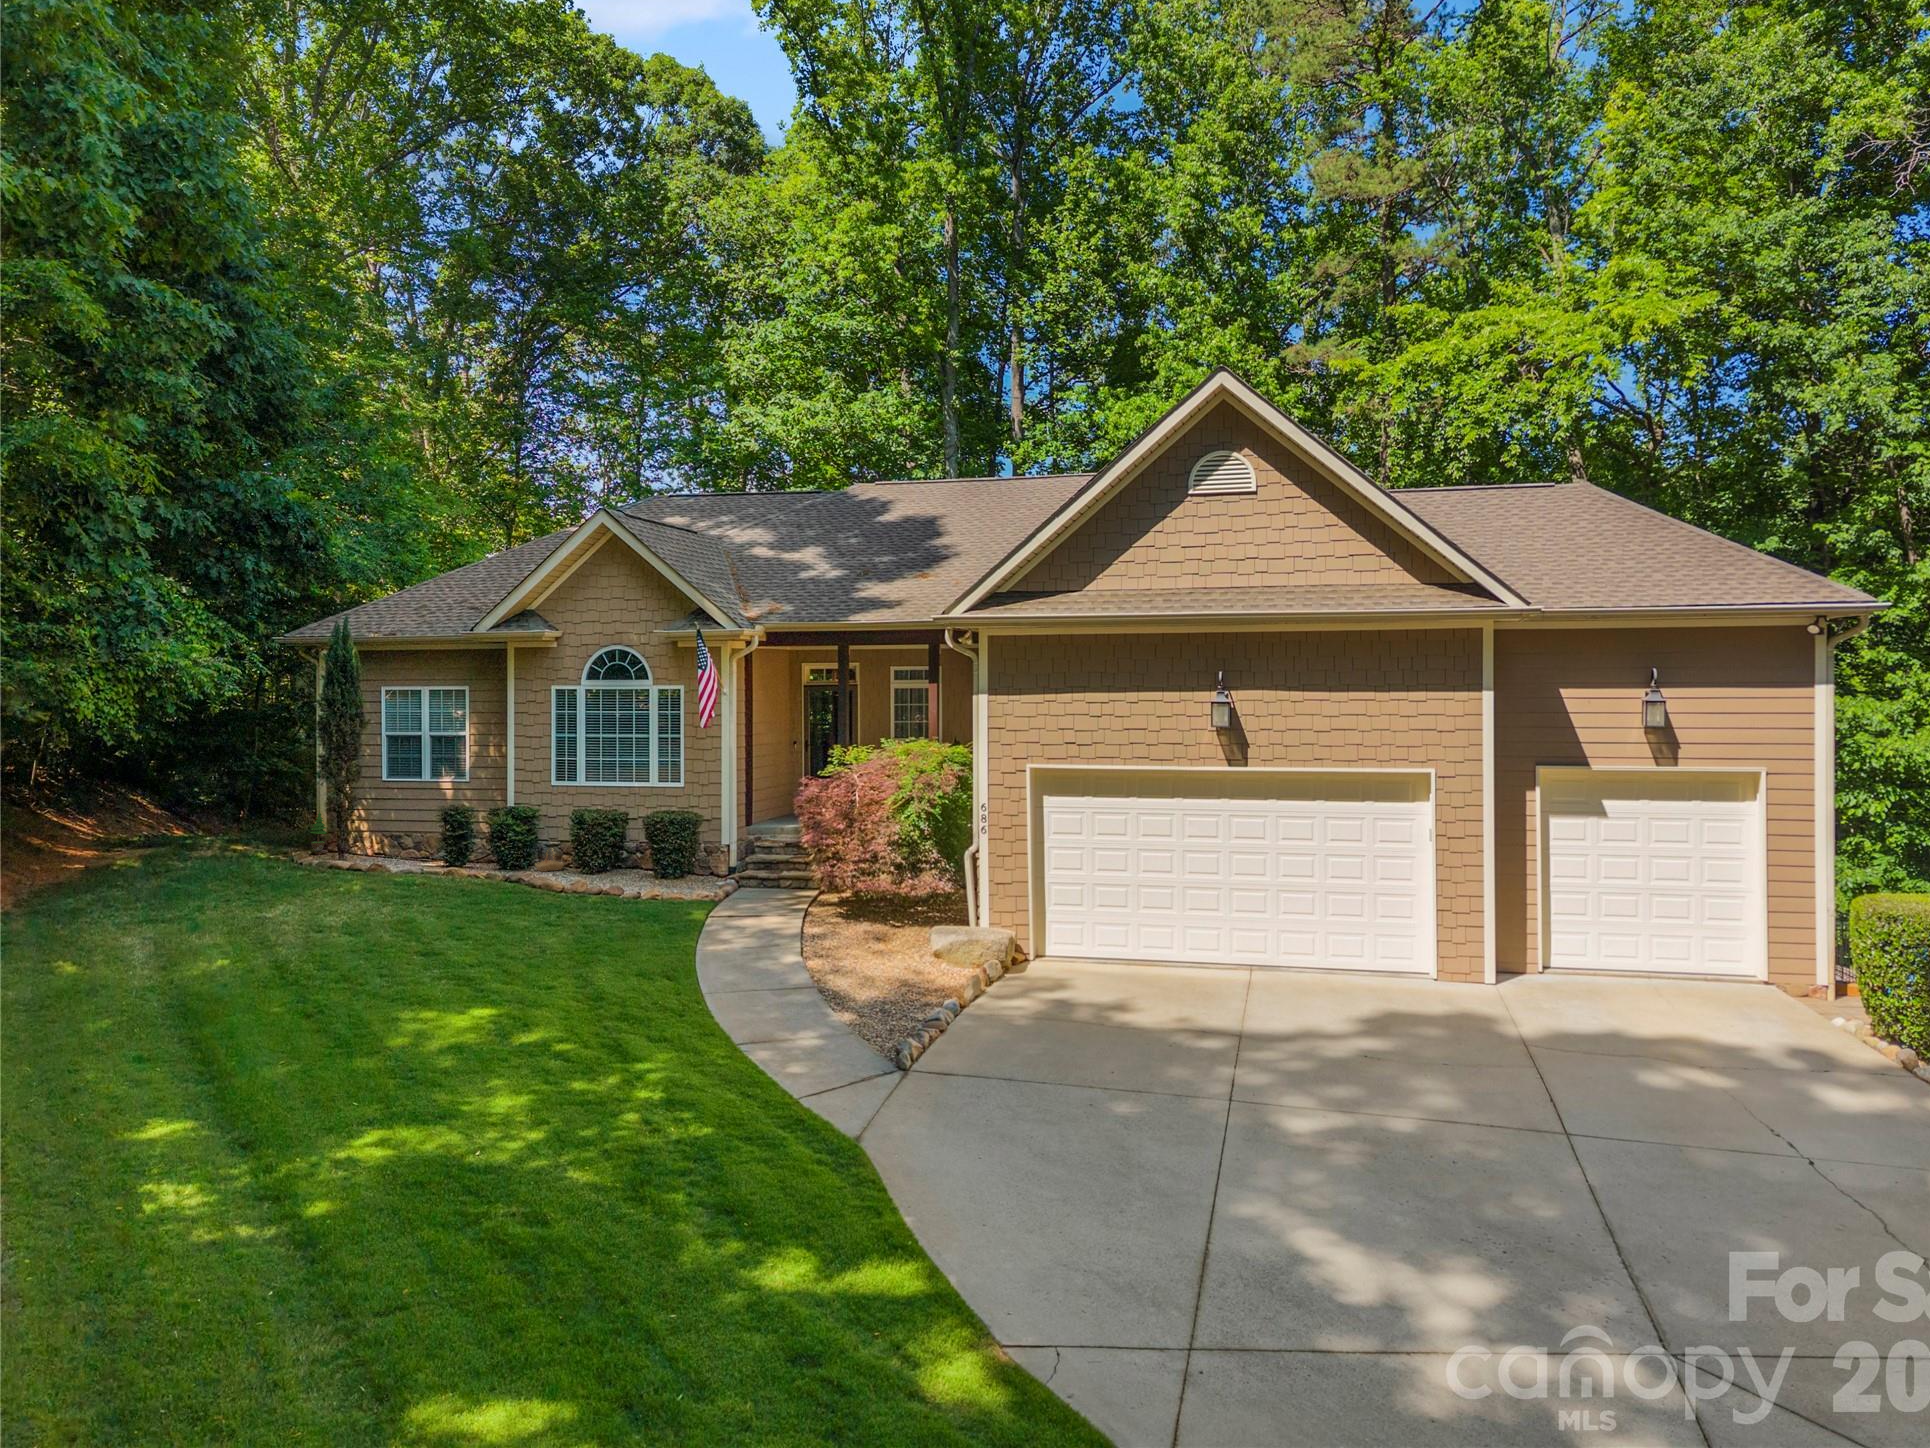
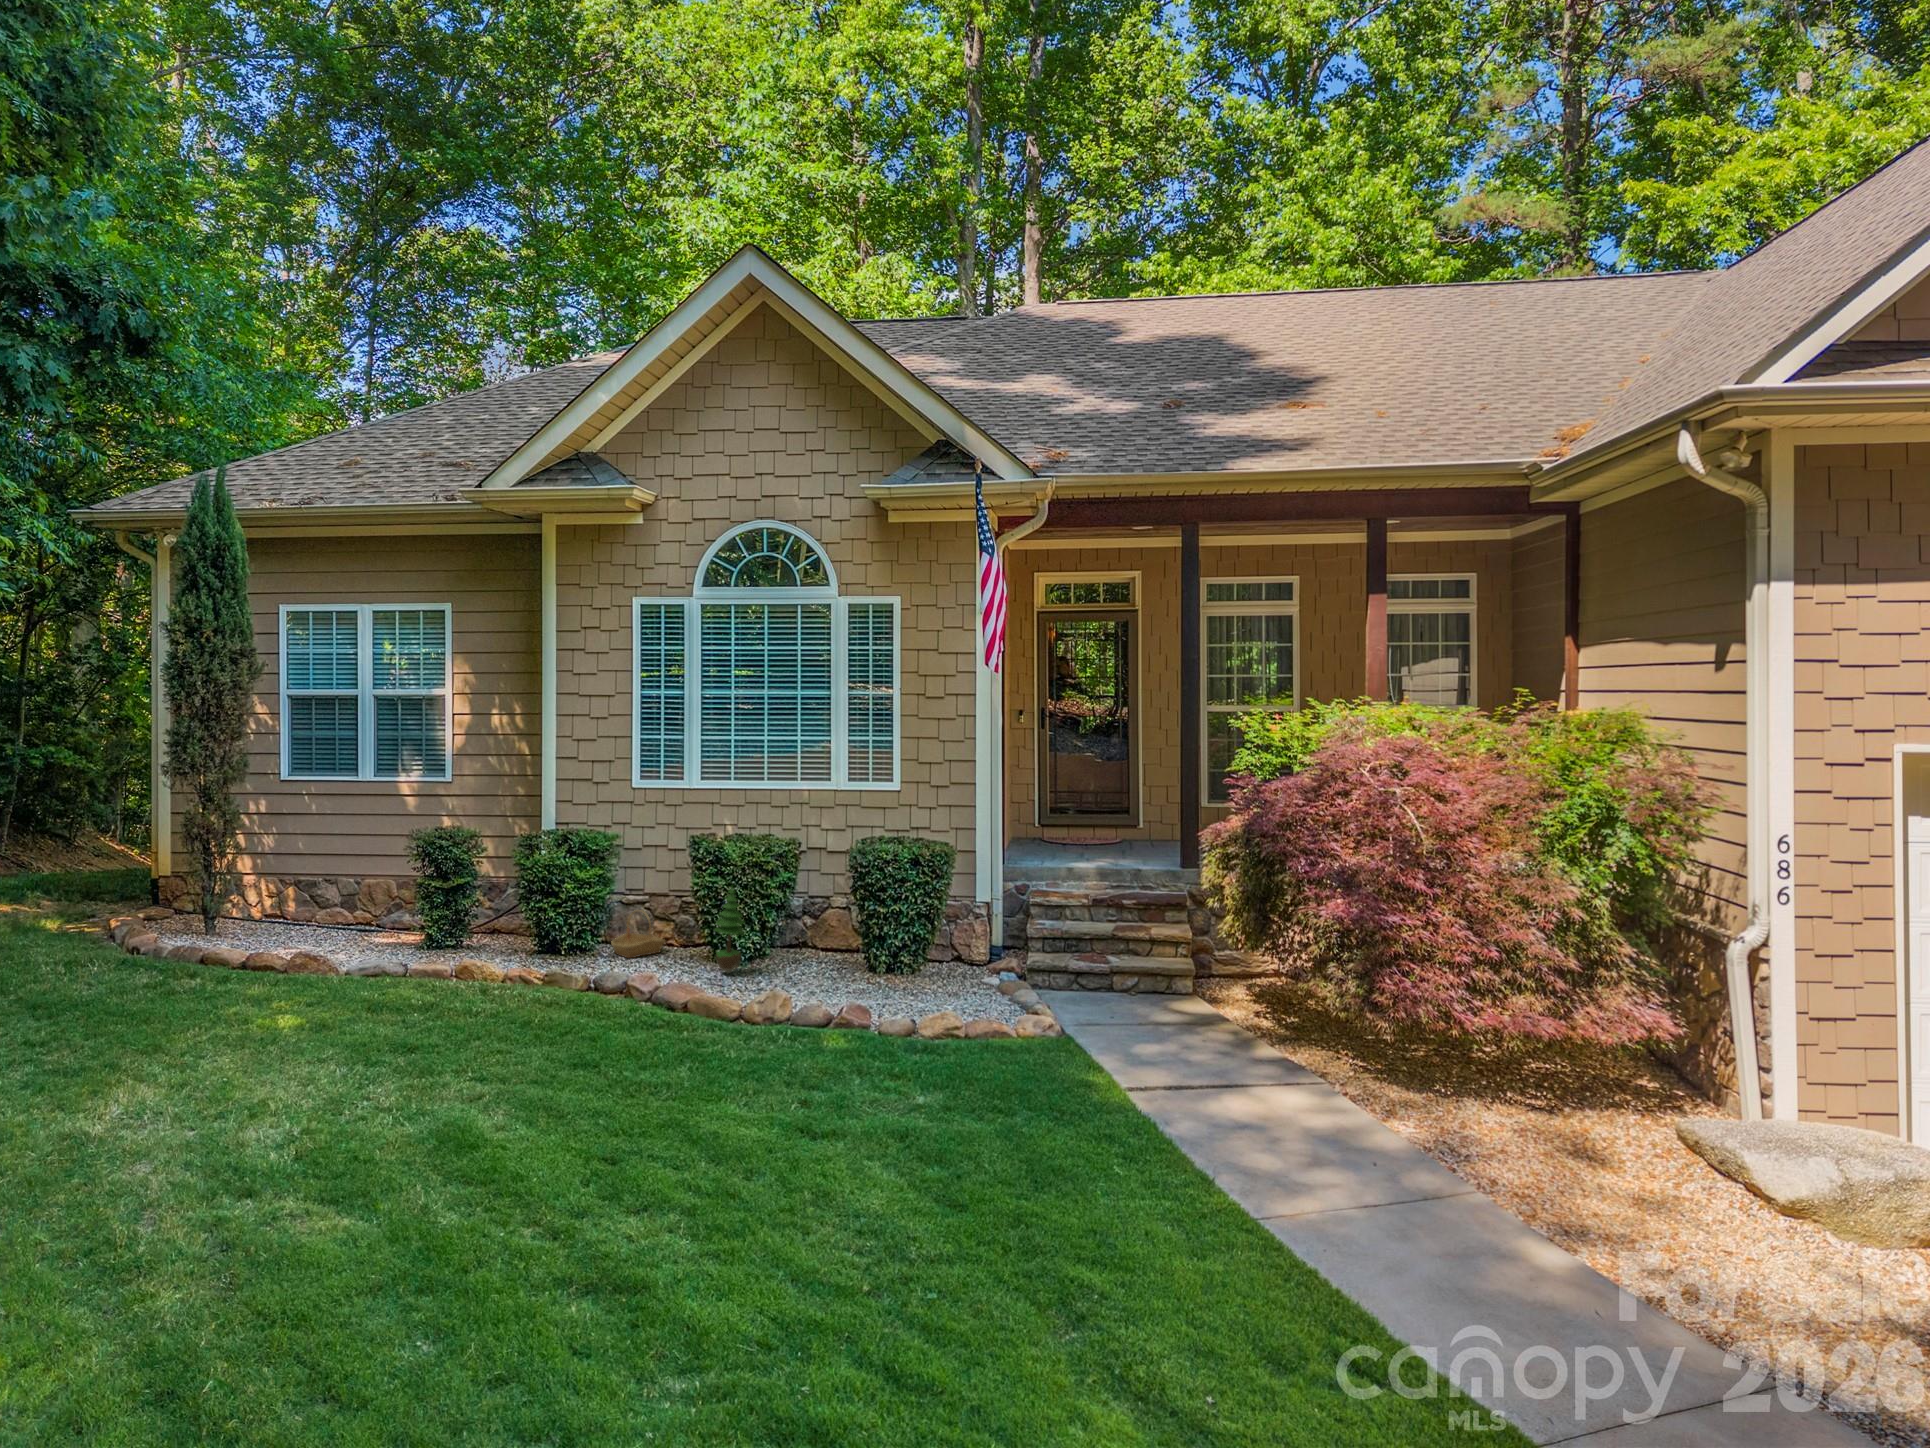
potted tree: present [311,812,326,852] -> present [715,887,744,973]

